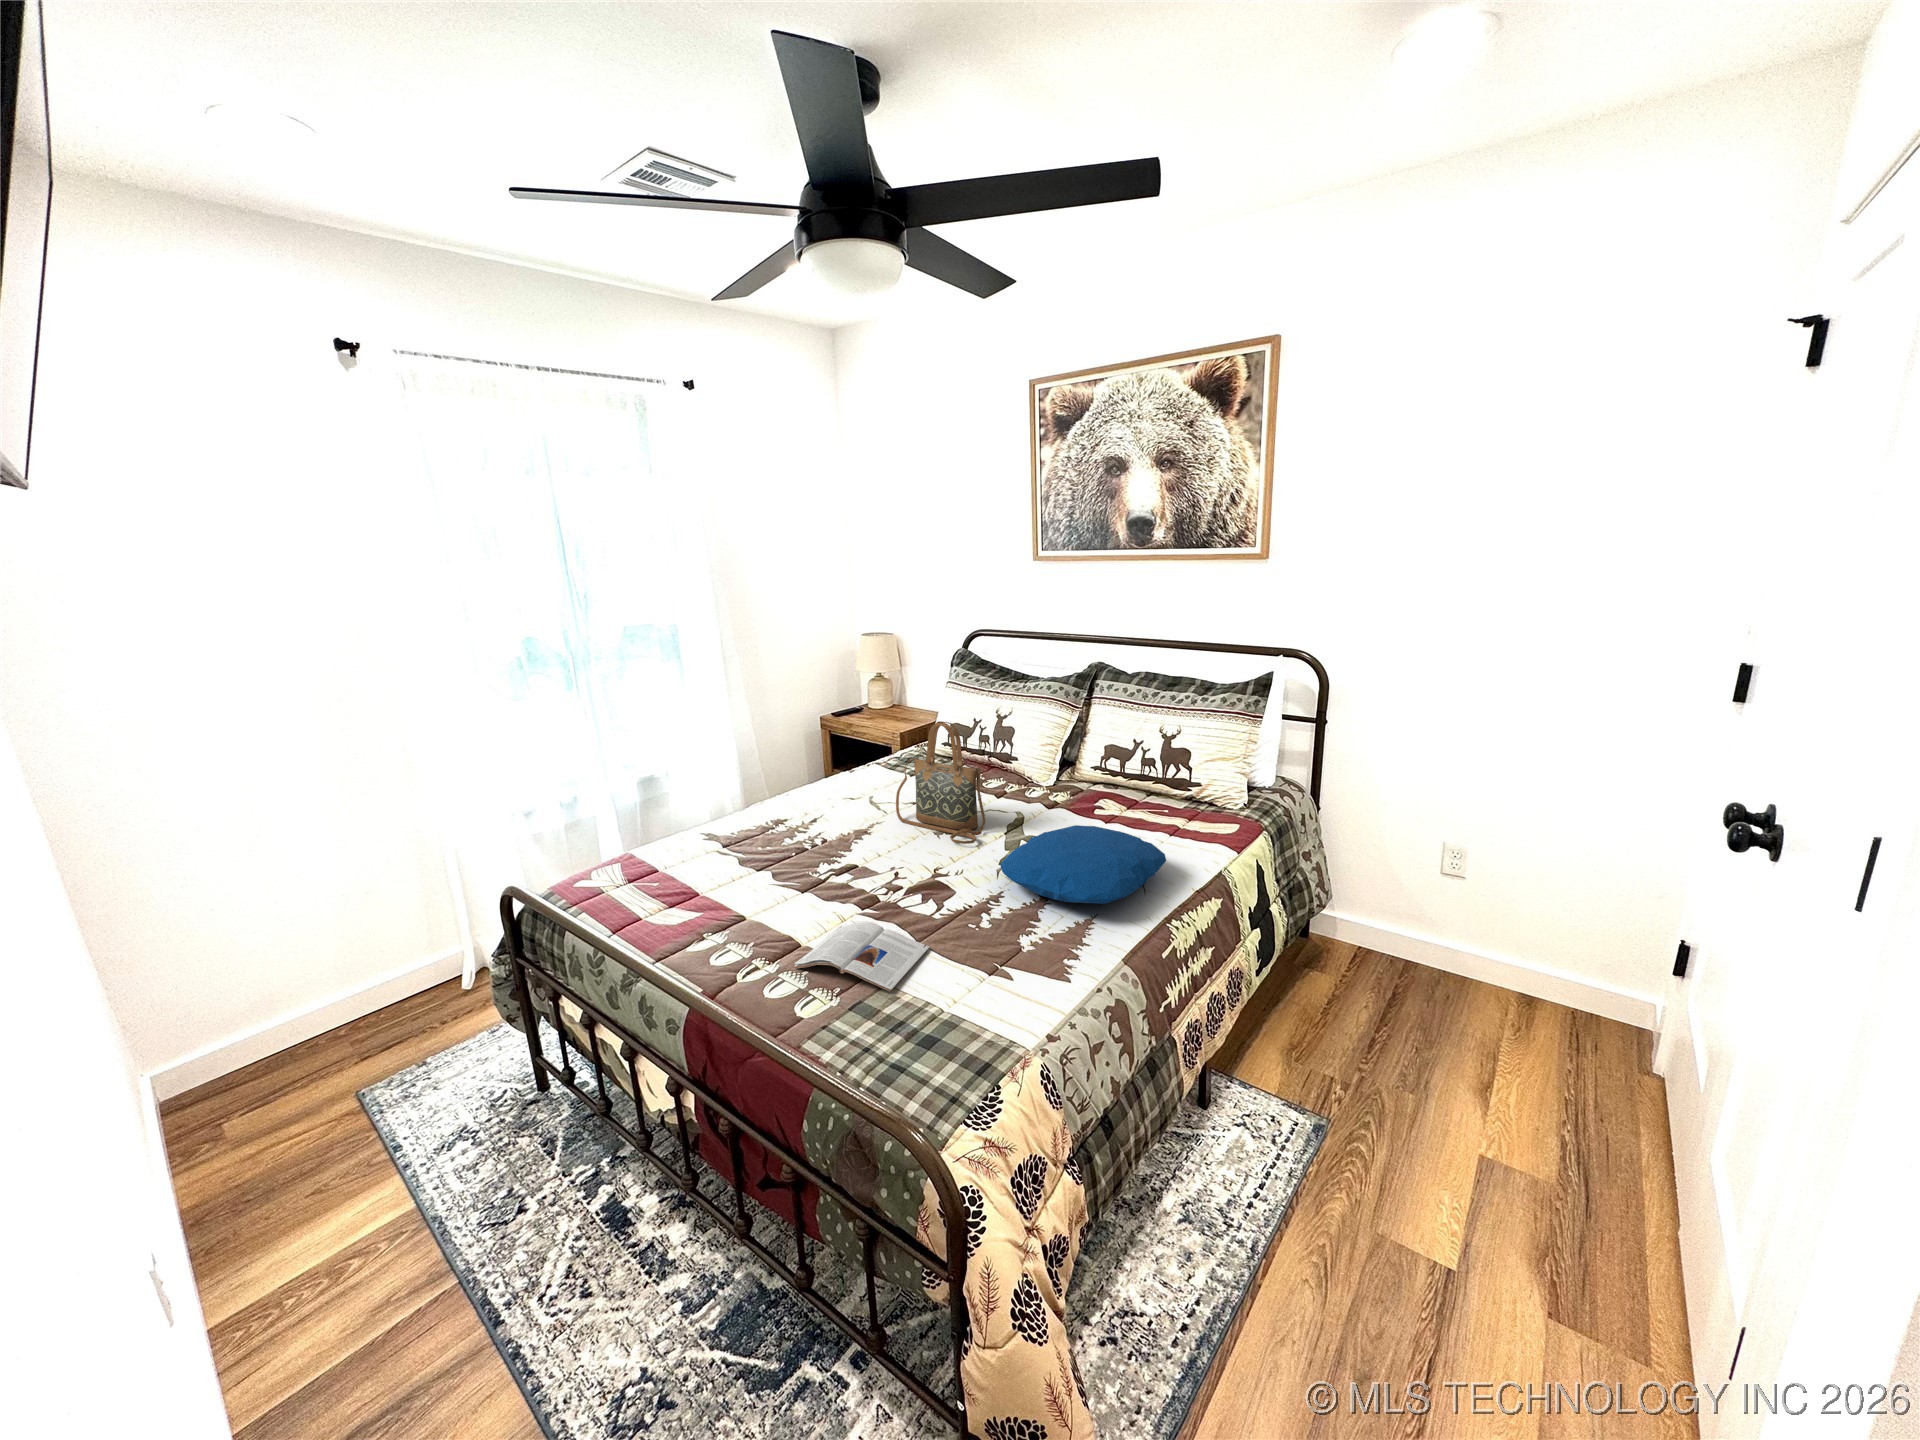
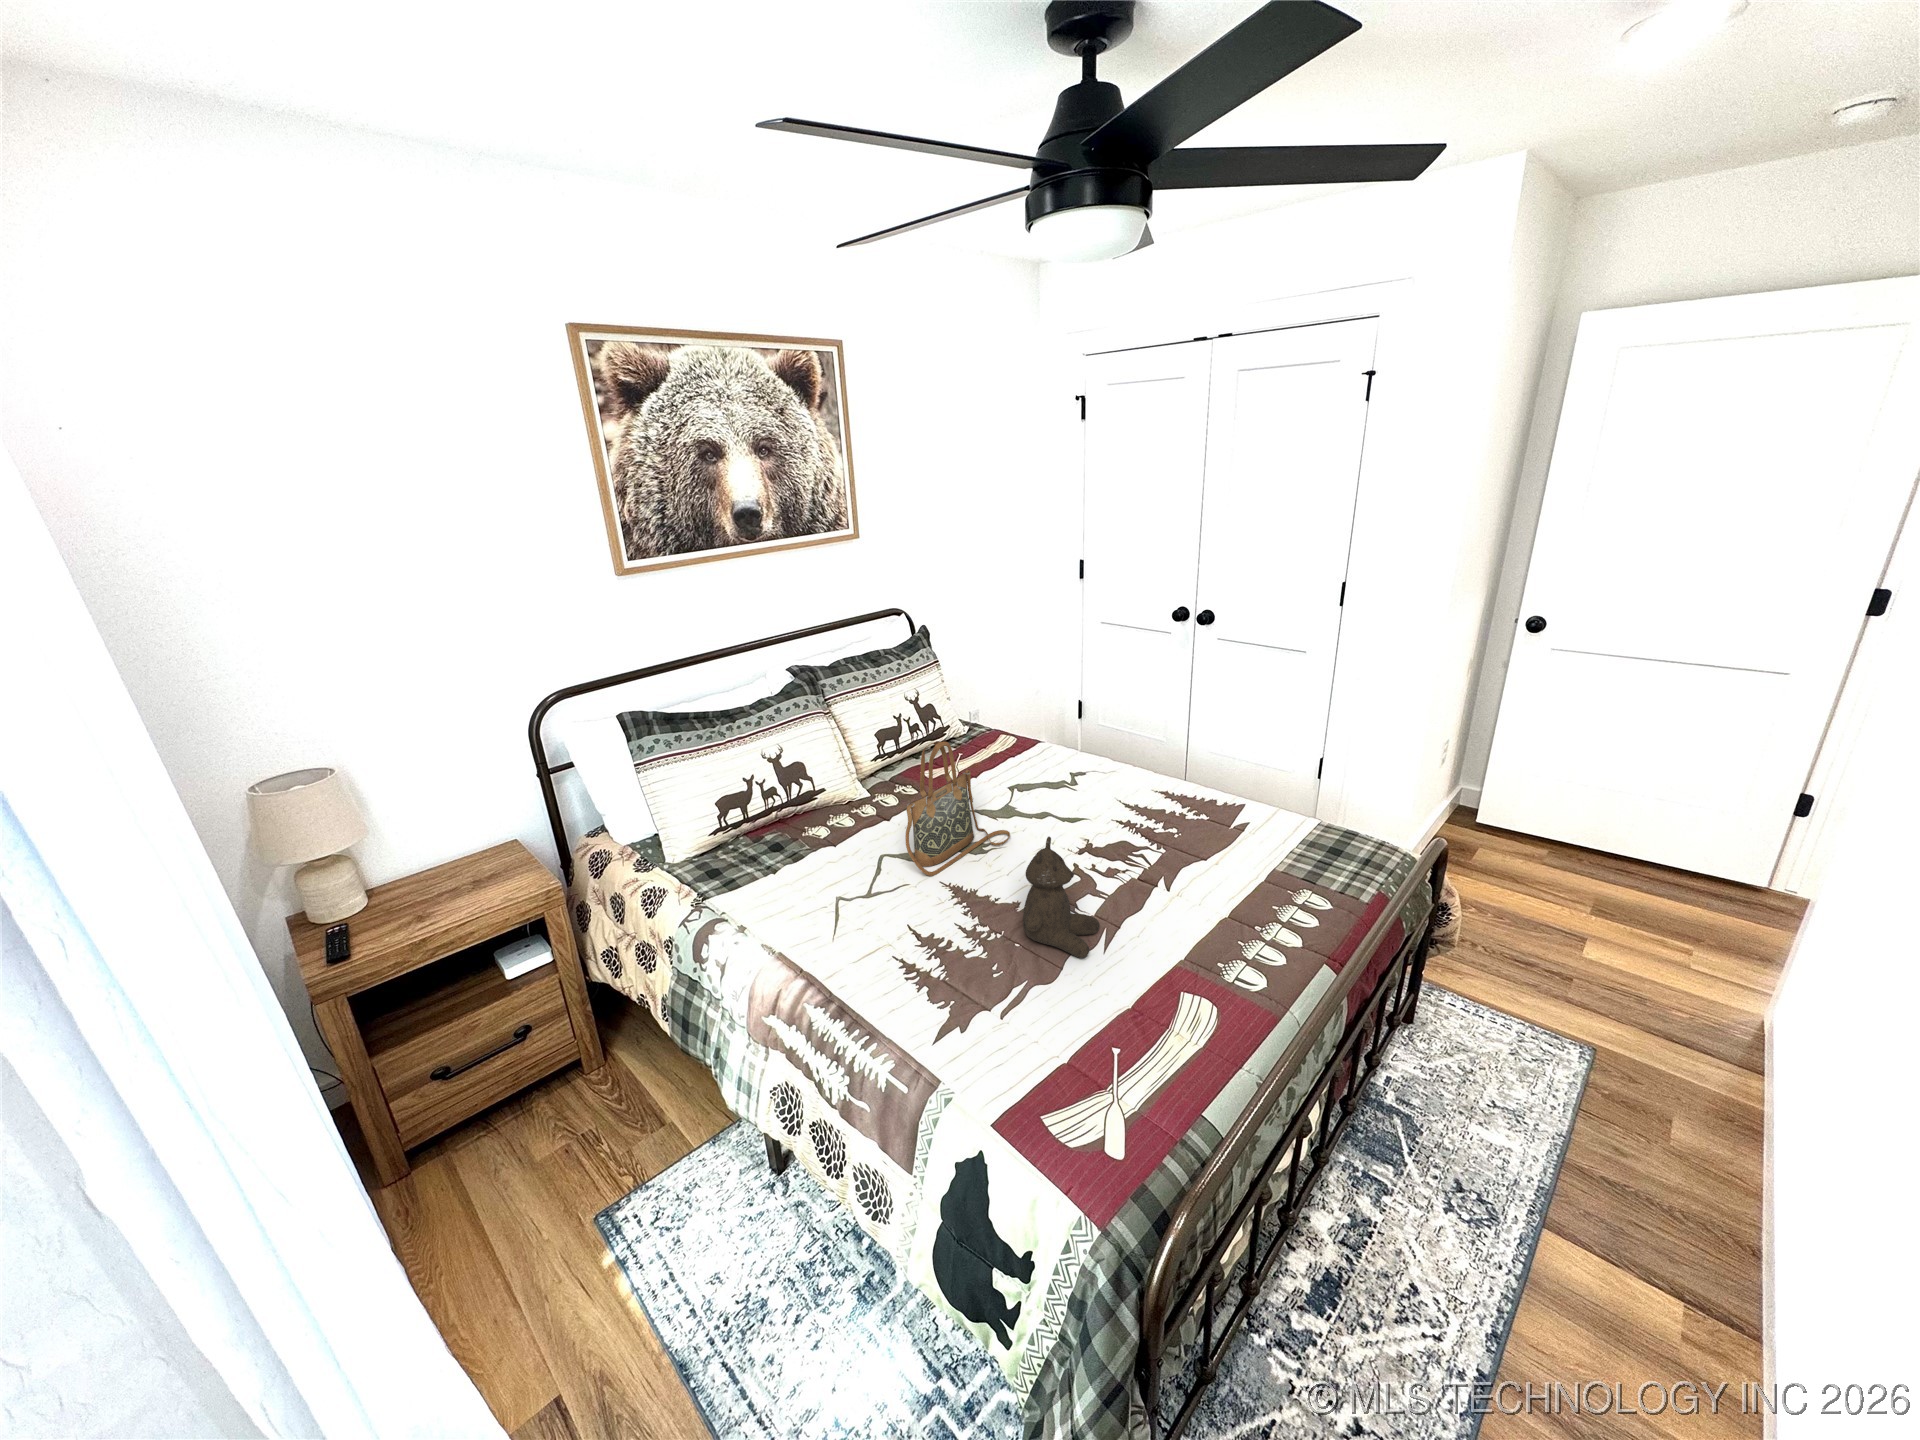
teddy bear: none [765,784,836,885] -> present [1023,837,1100,958]
pillow: present [1001,825,1166,904] -> none [1014,752,1152,815]
magazine: present [794,921,929,991] -> none [1177,859,1270,925]

